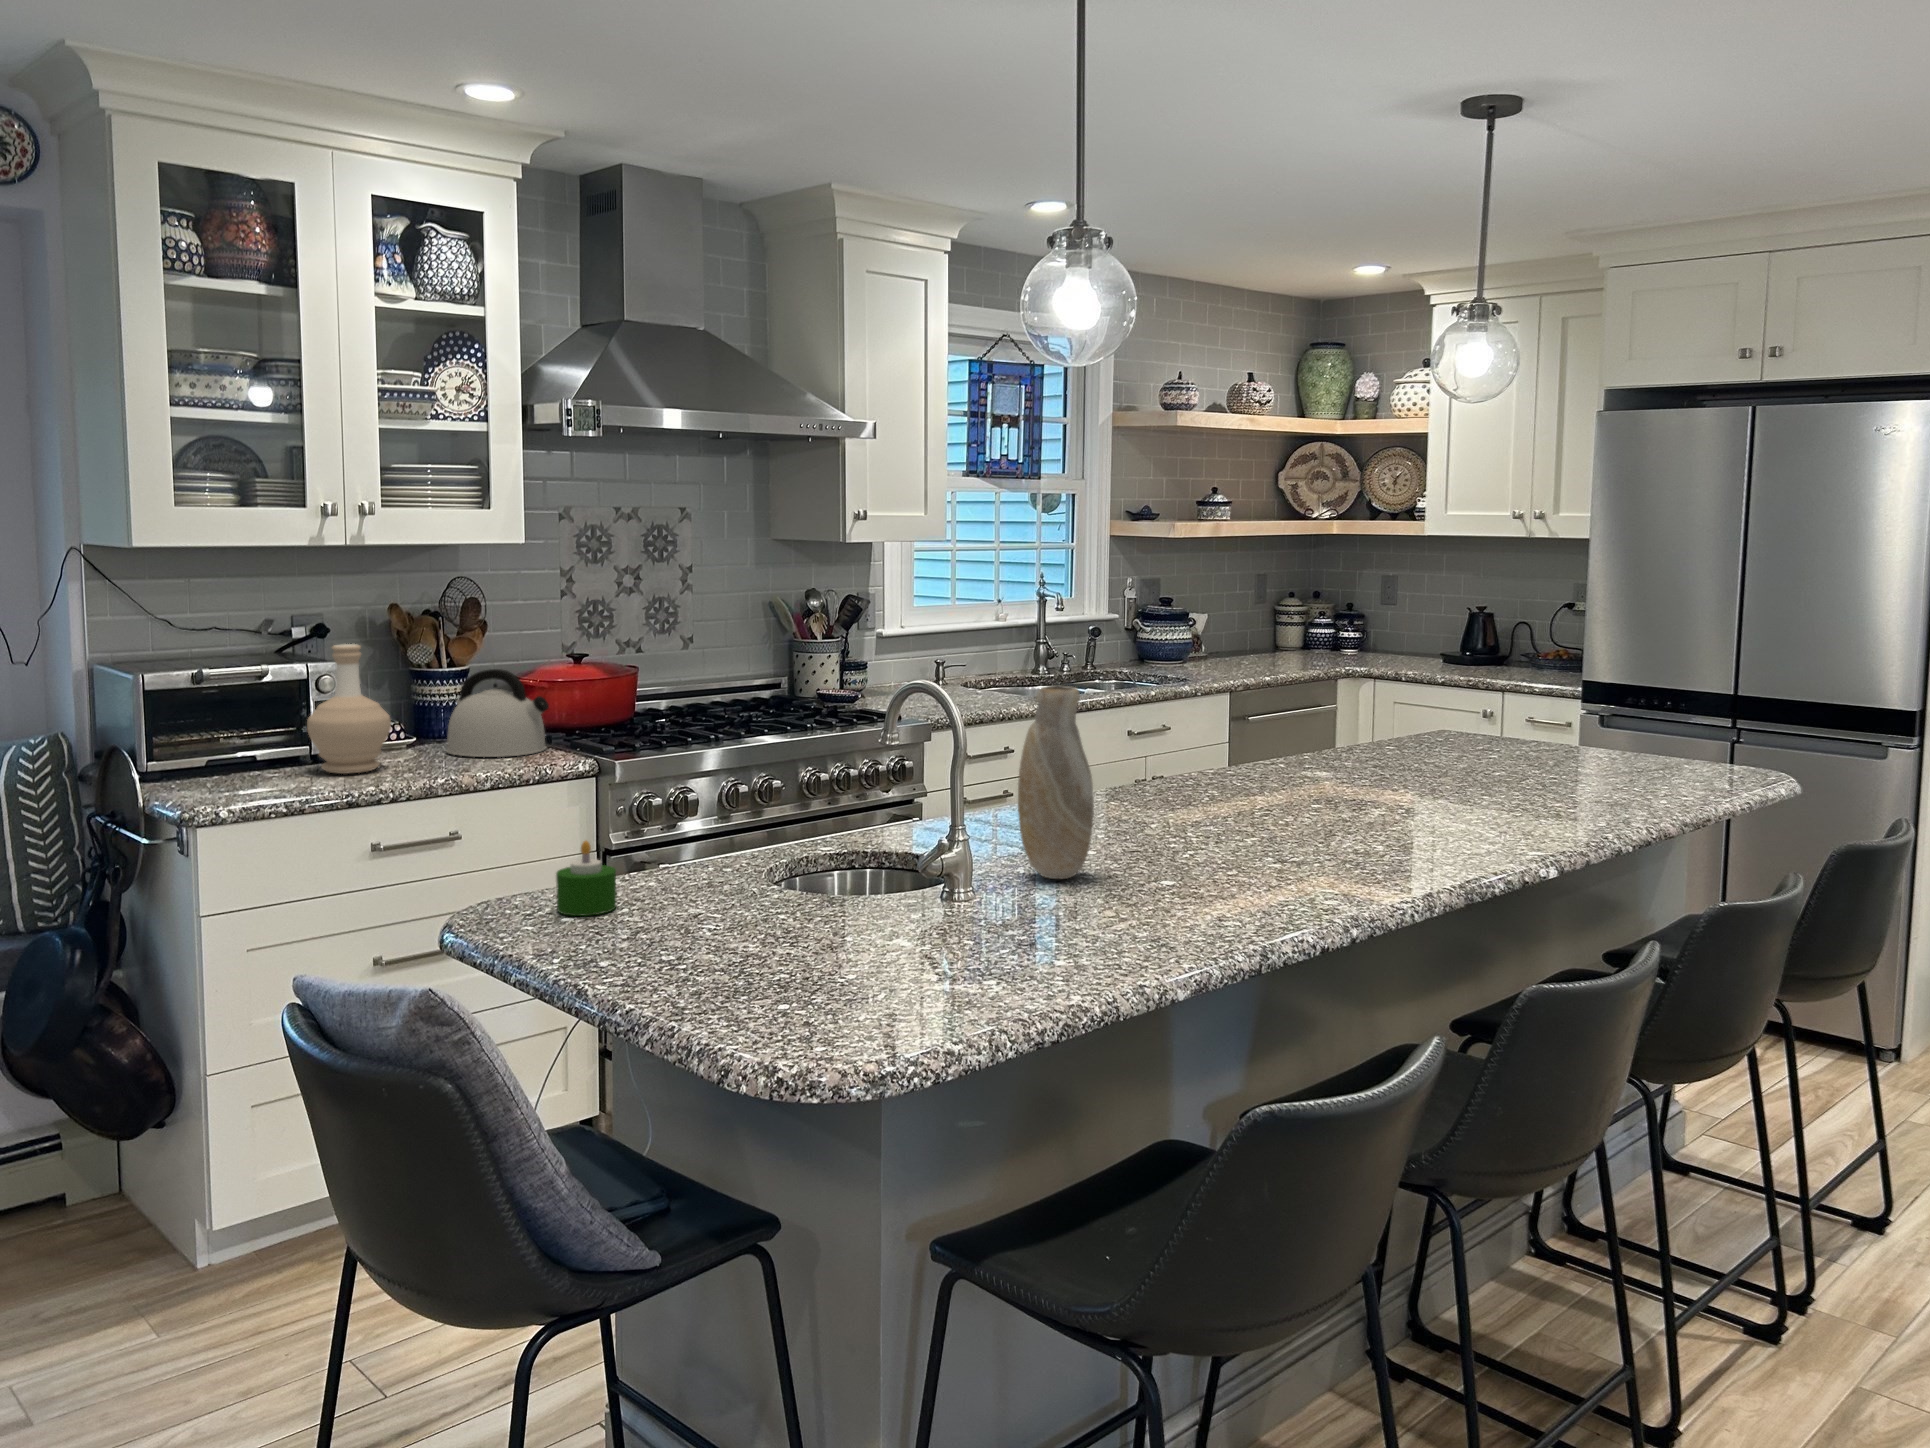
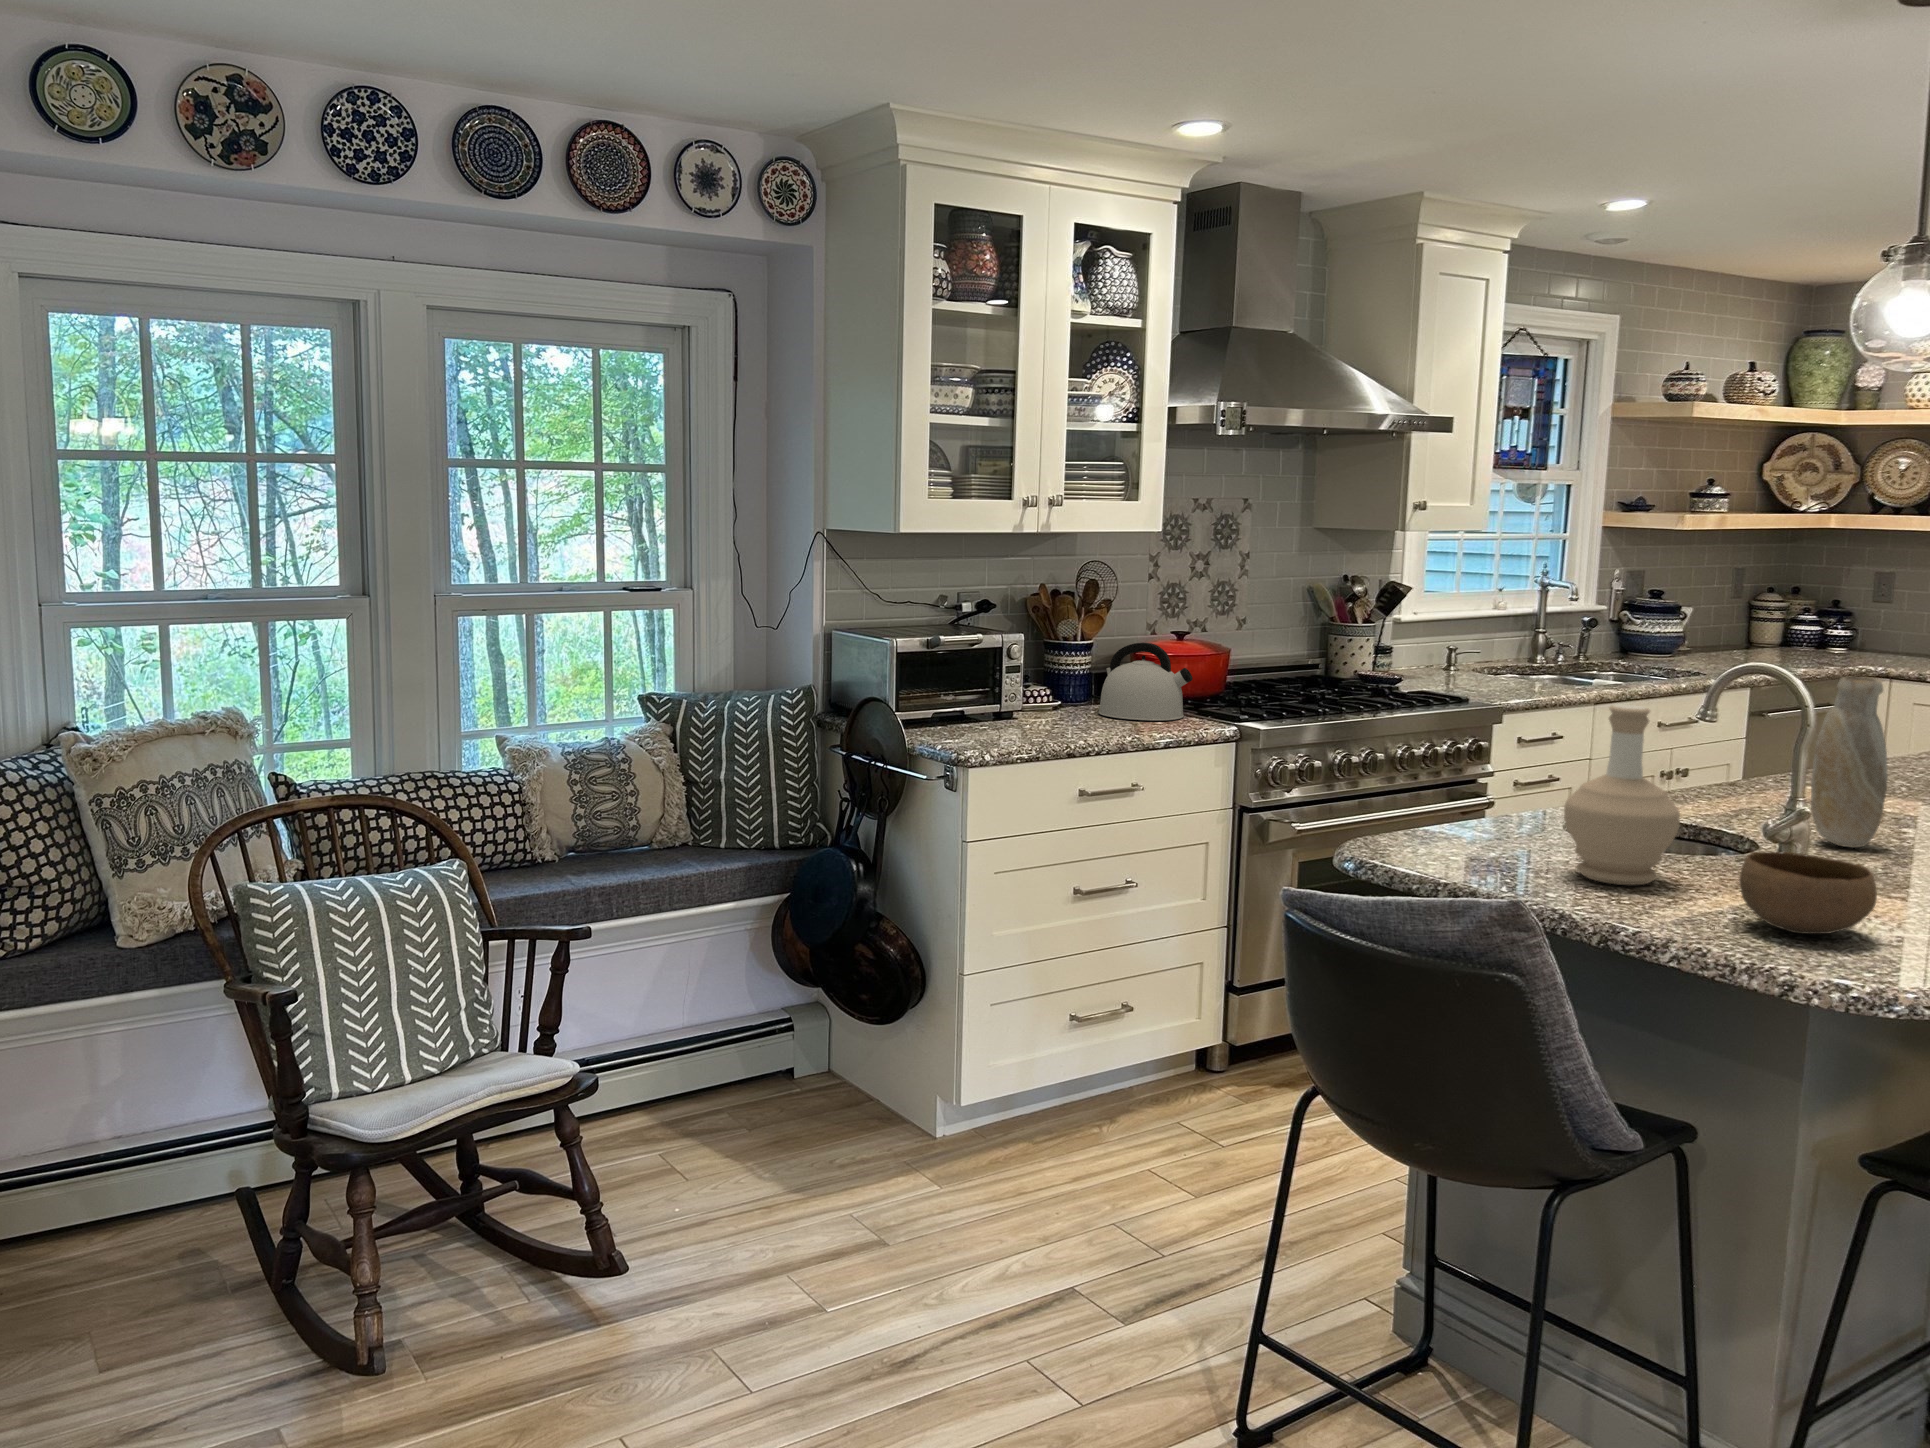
bottle: present [307,644,391,774] -> present [1564,705,1680,885]
candle: present [556,841,616,916] -> none [1433,791,1485,853]
bowl: none [757,907,907,1012] -> present [1739,852,1877,934]

